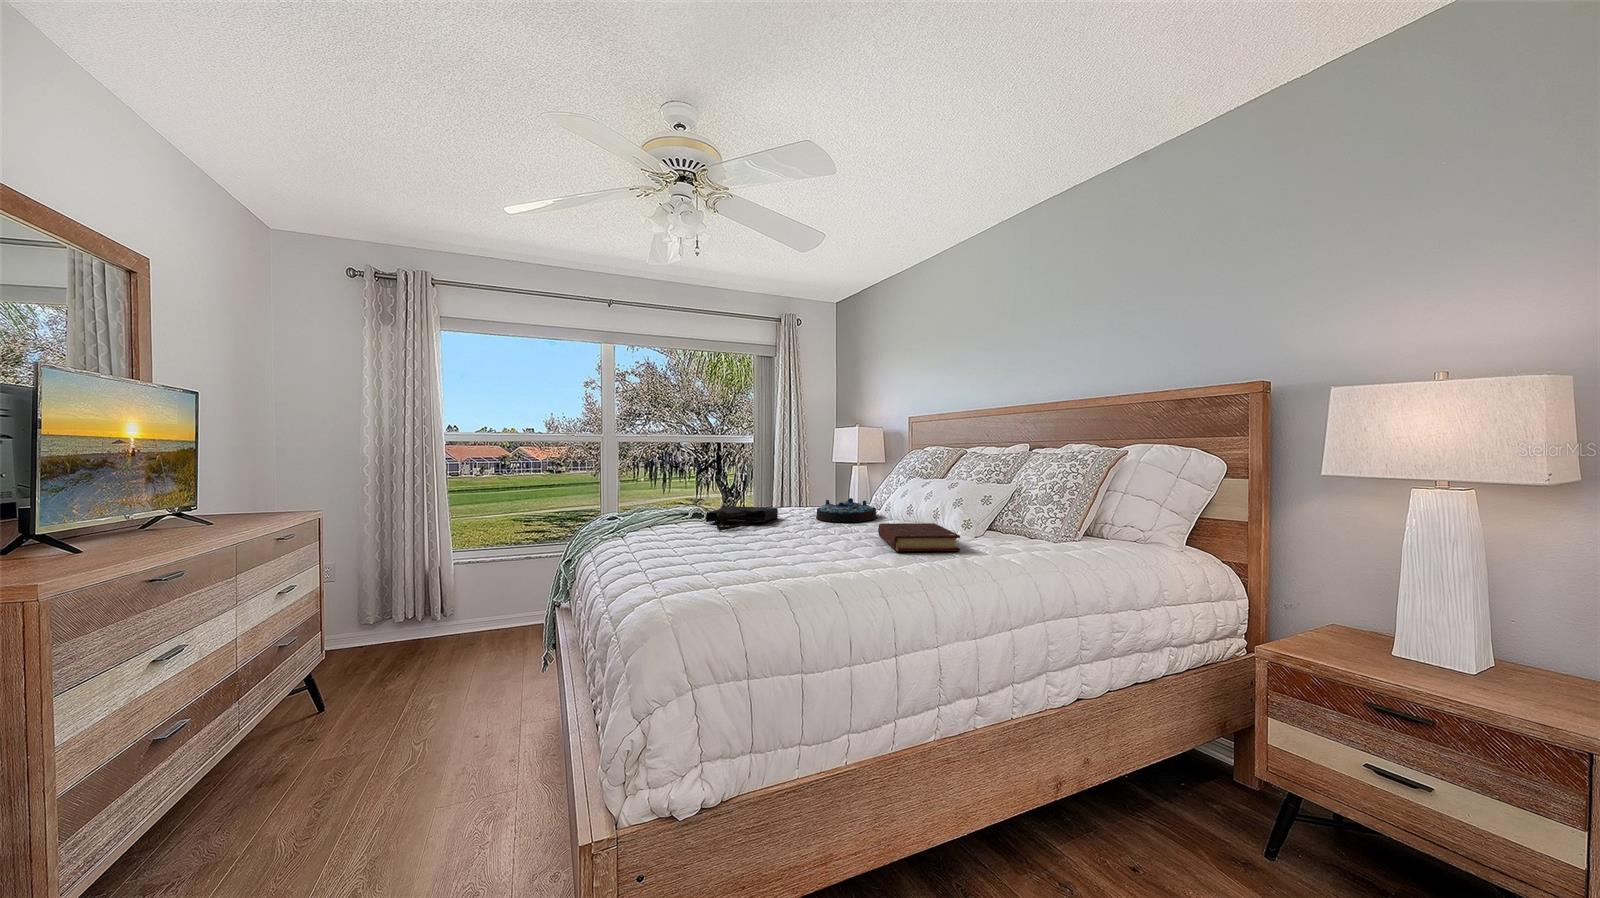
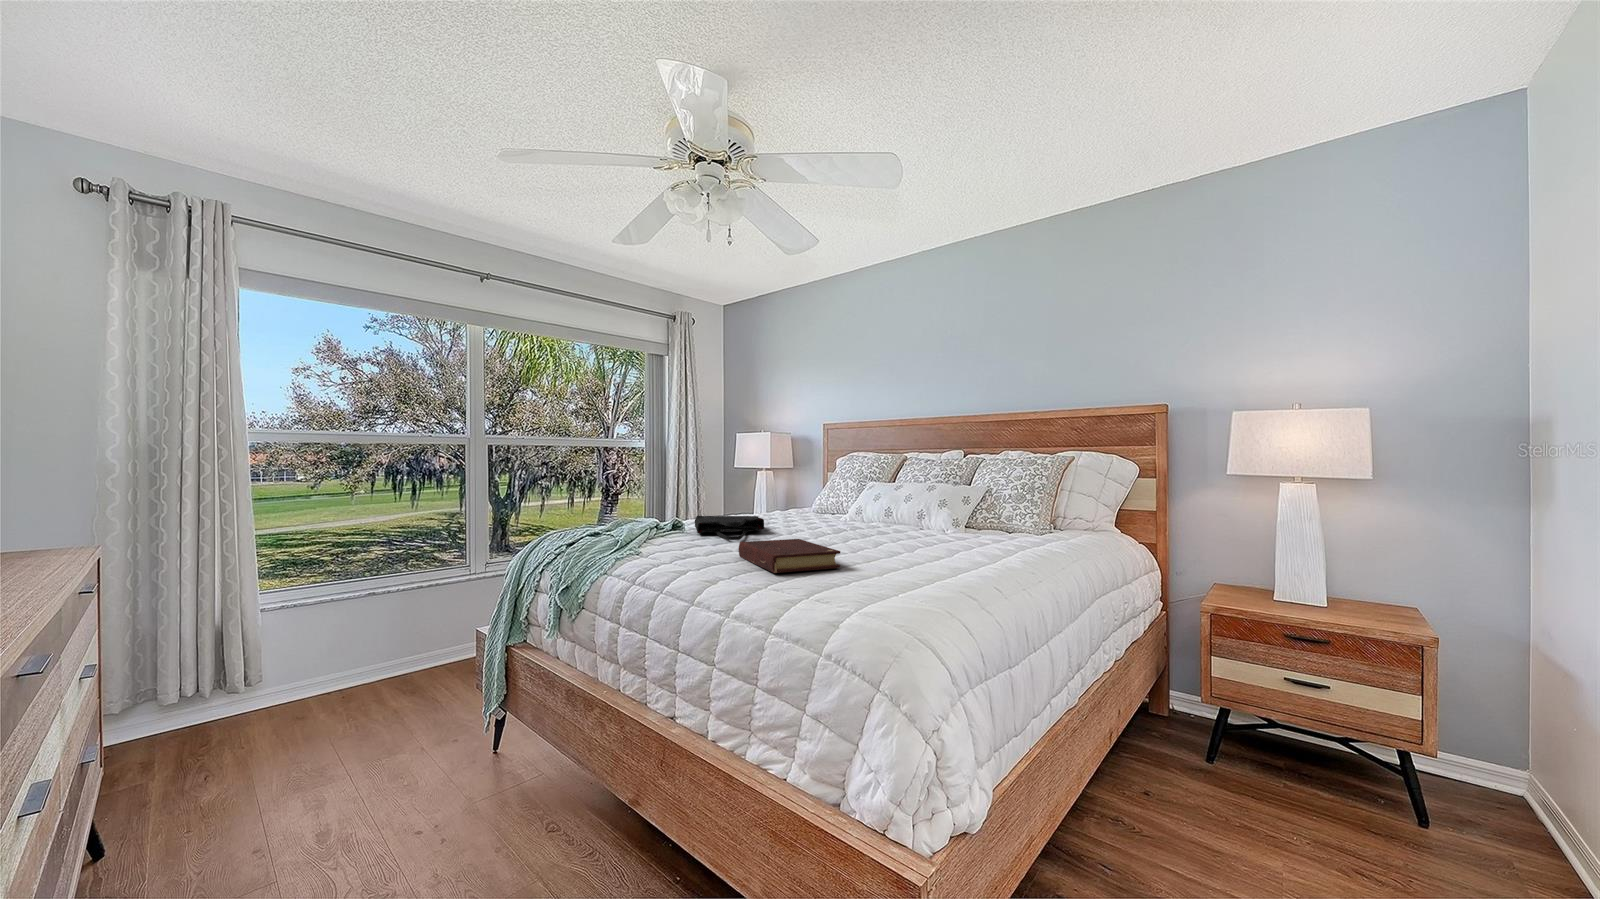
serving tray: present [816,498,877,522] -> none [792,505,854,527]
book: present [878,523,960,551] -> present [739,539,840,573]

